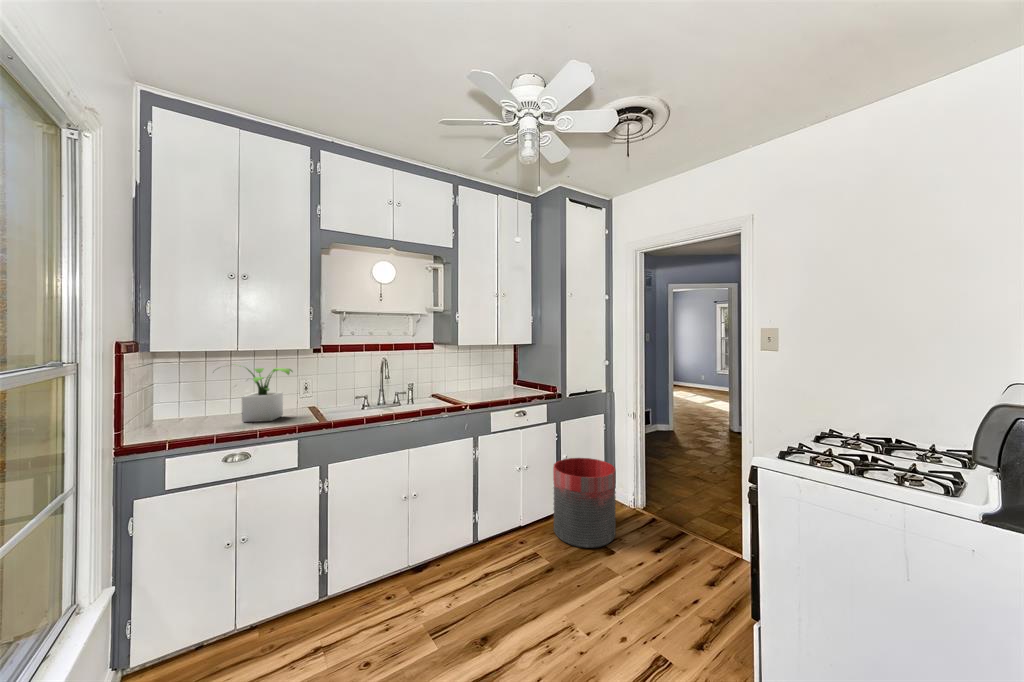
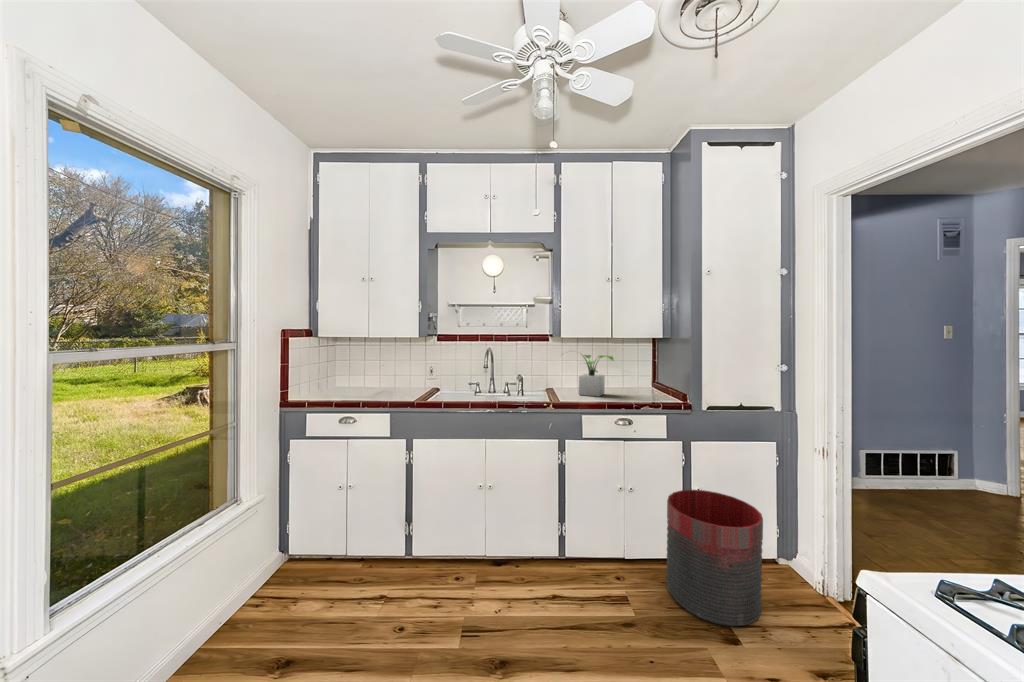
potted plant: present [242,368,292,422] -> present [579,355,613,396]

